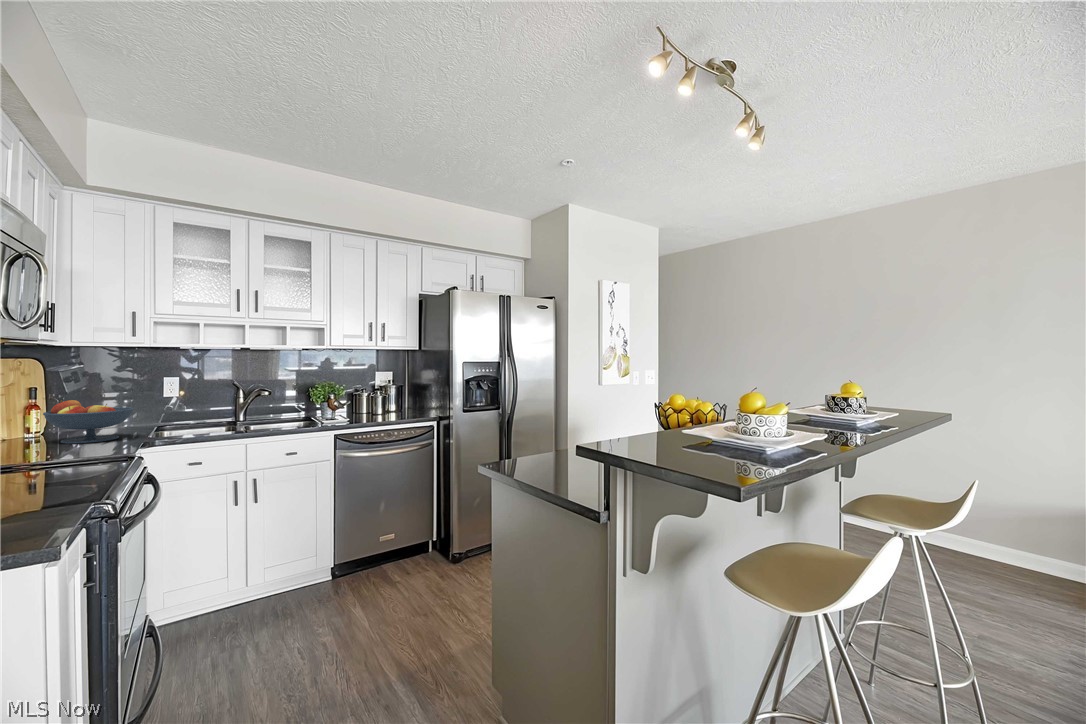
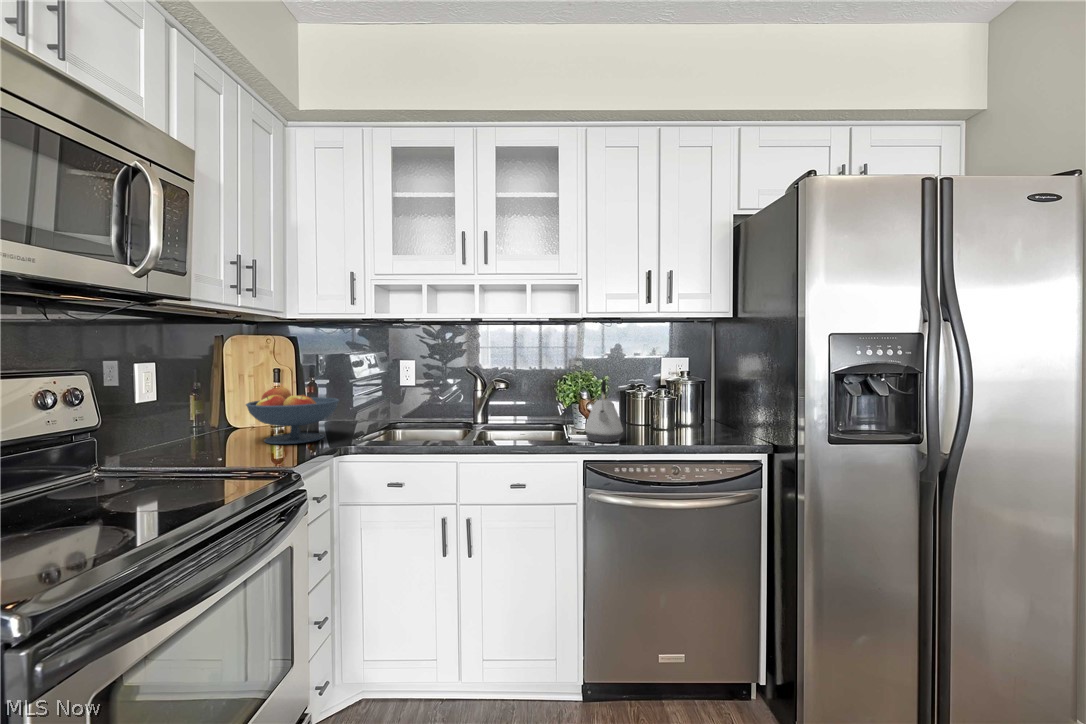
kettle: none [330,387,356,425] -> present [585,380,623,443]

